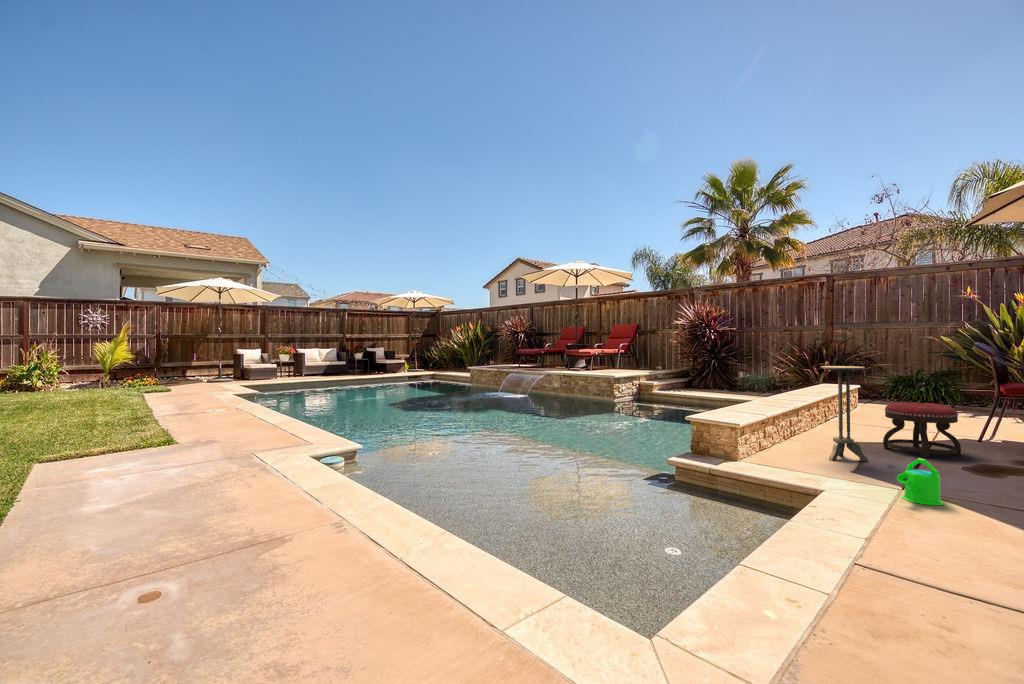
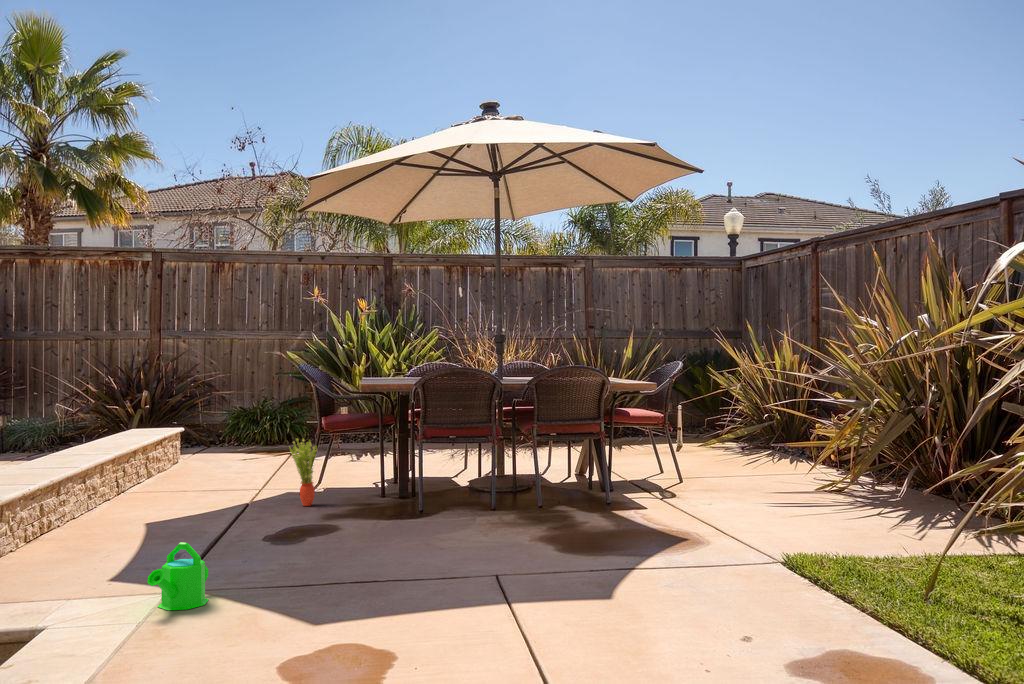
side table: present [821,366,868,461] -> none [78,406,146,565]
potted plant: none [970,397,1001,449] -> present [290,439,317,506]
ottoman: present [883,402,961,458] -> none [180,453,269,534]

